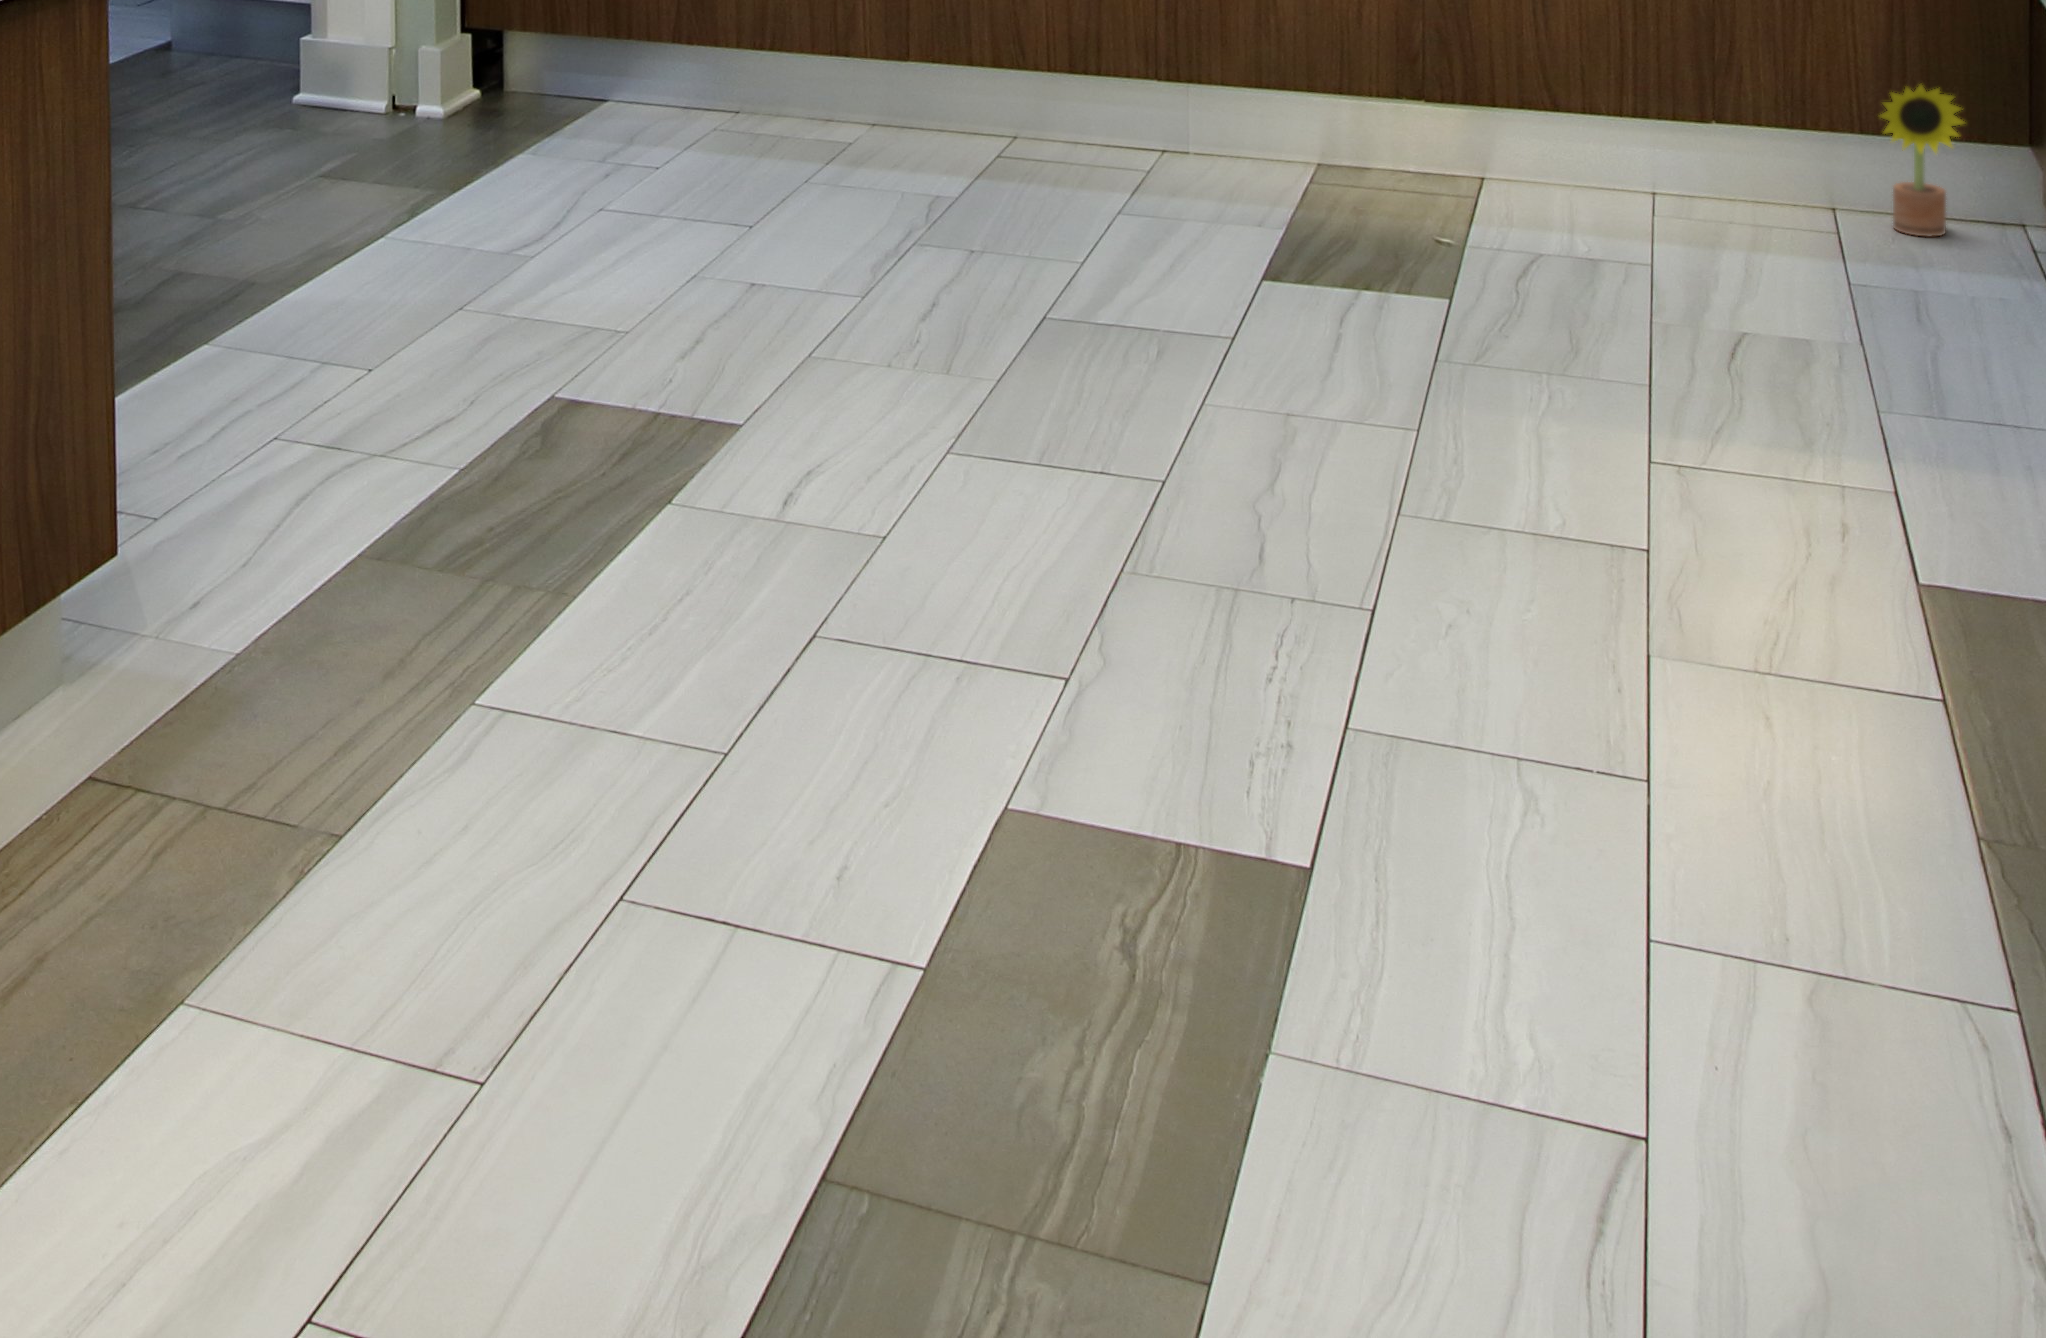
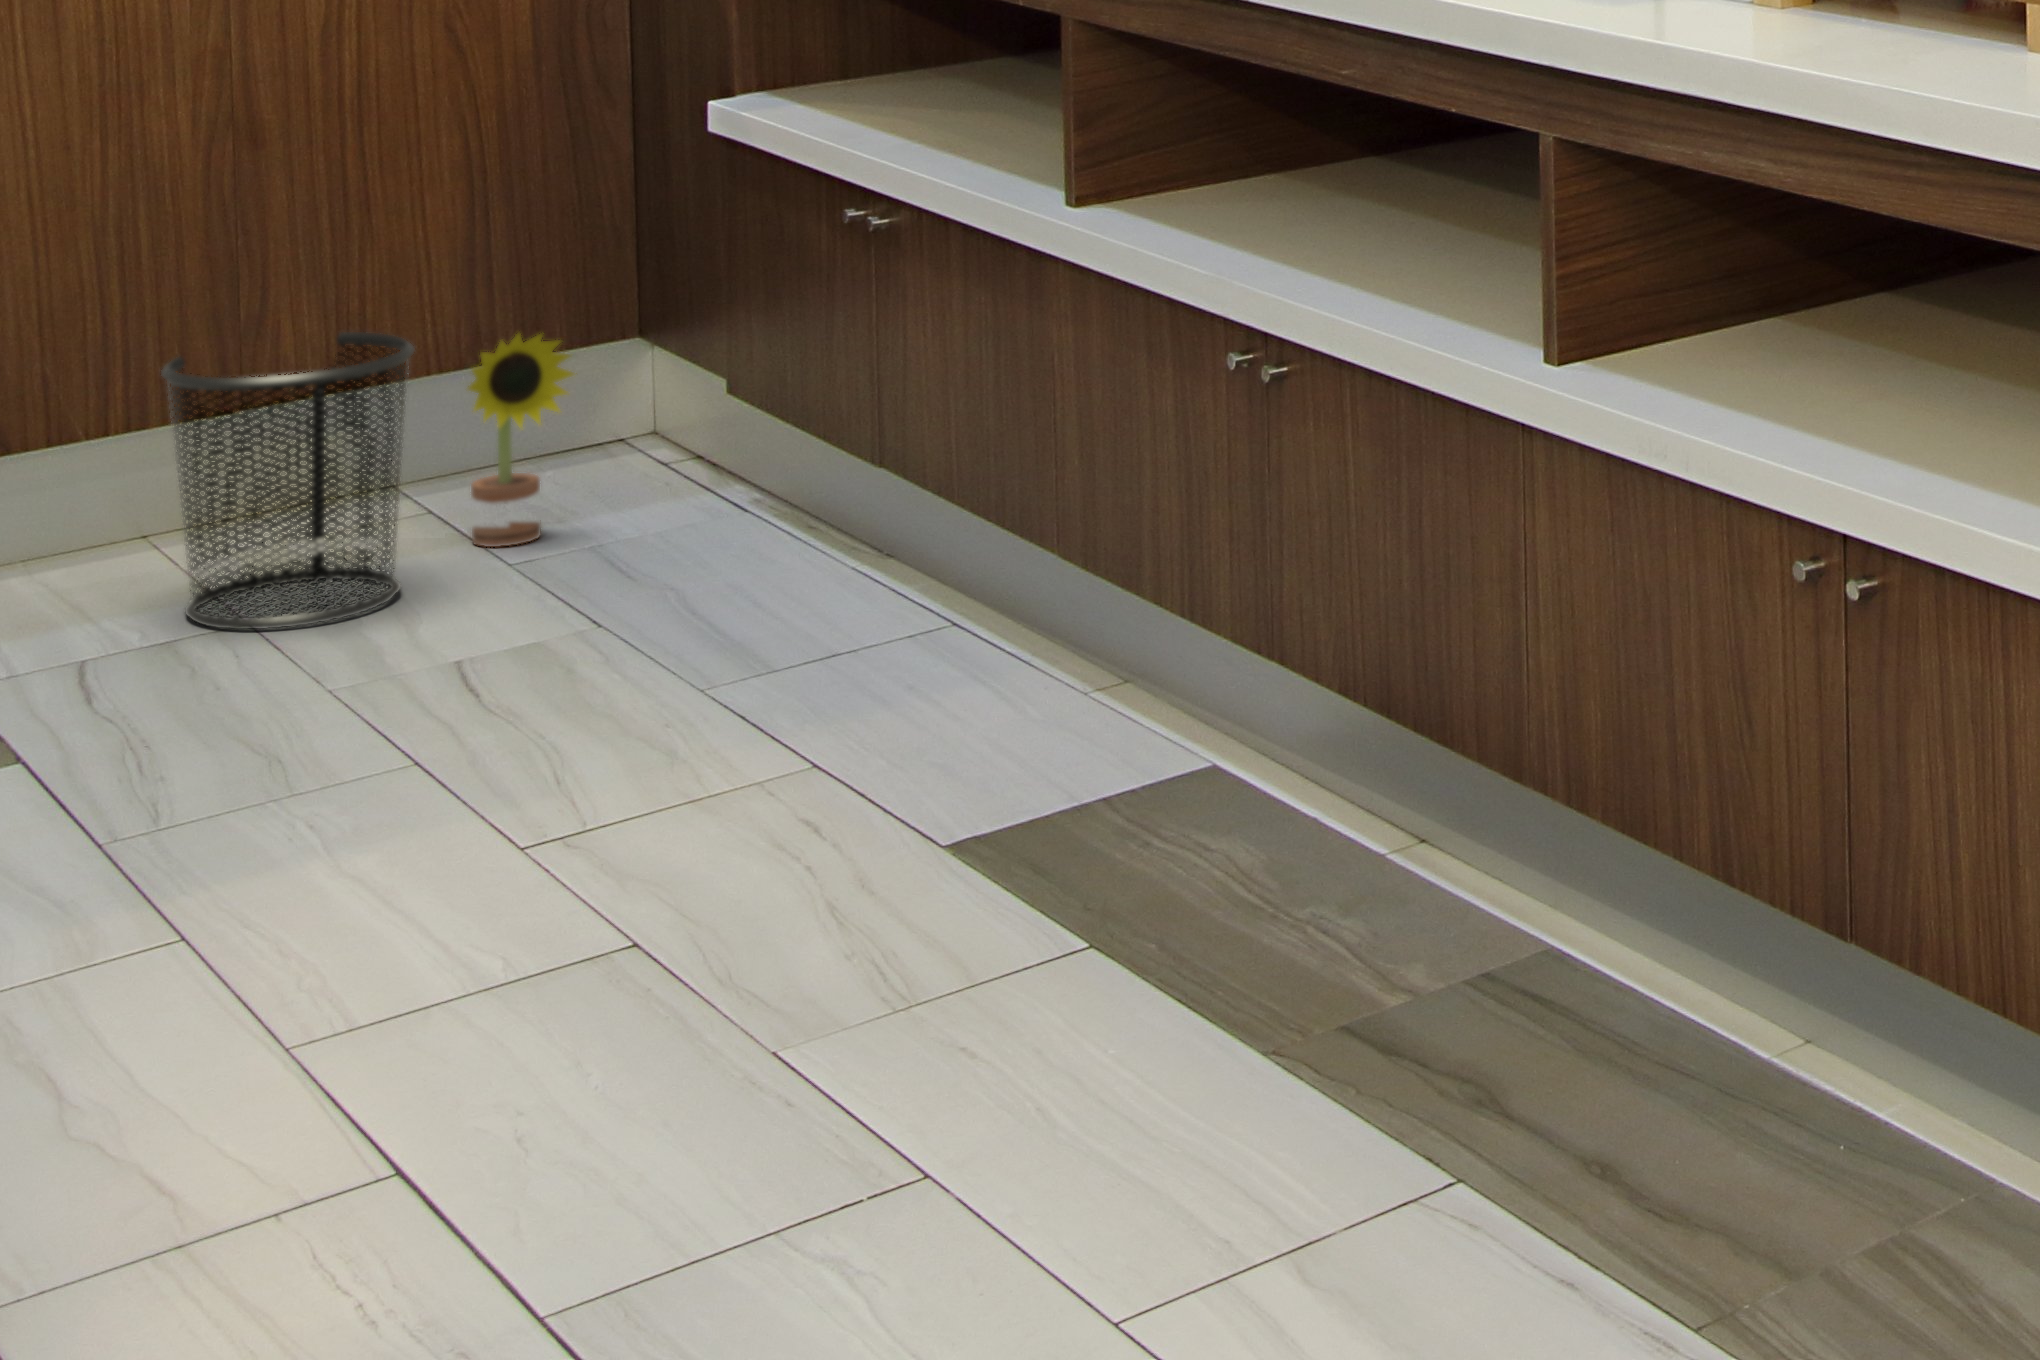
waste bin: none [1648,49,1823,253] -> present [161,332,414,629]

